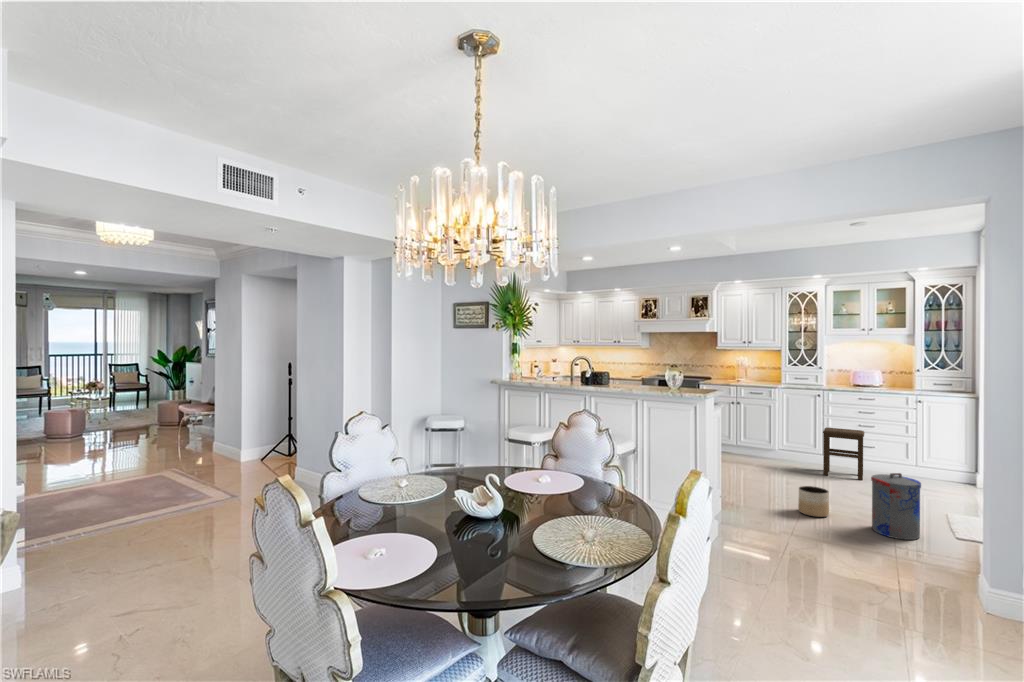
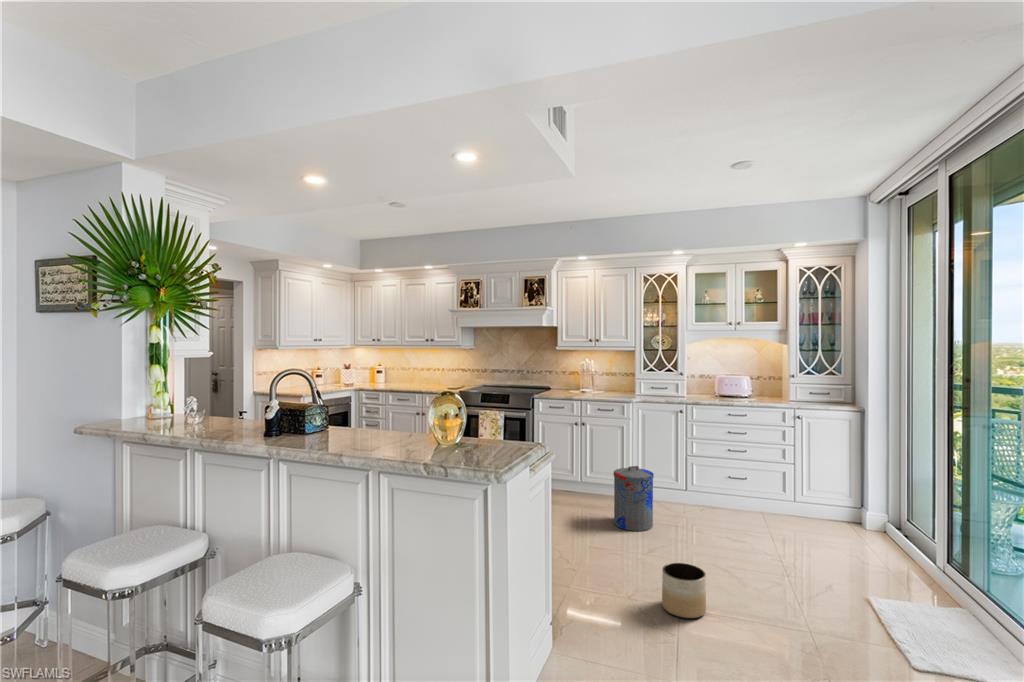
stool: present [823,427,864,480] -> none [687,454,737,525]
trash can: present [871,473,921,540] -> present [614,466,654,531]

